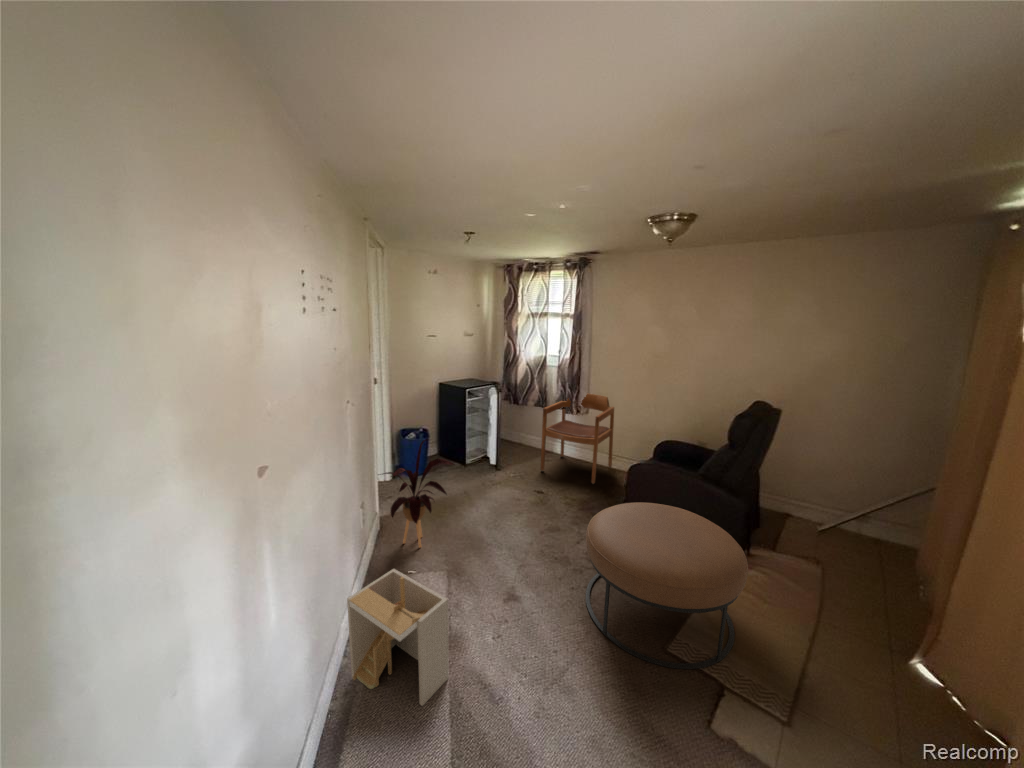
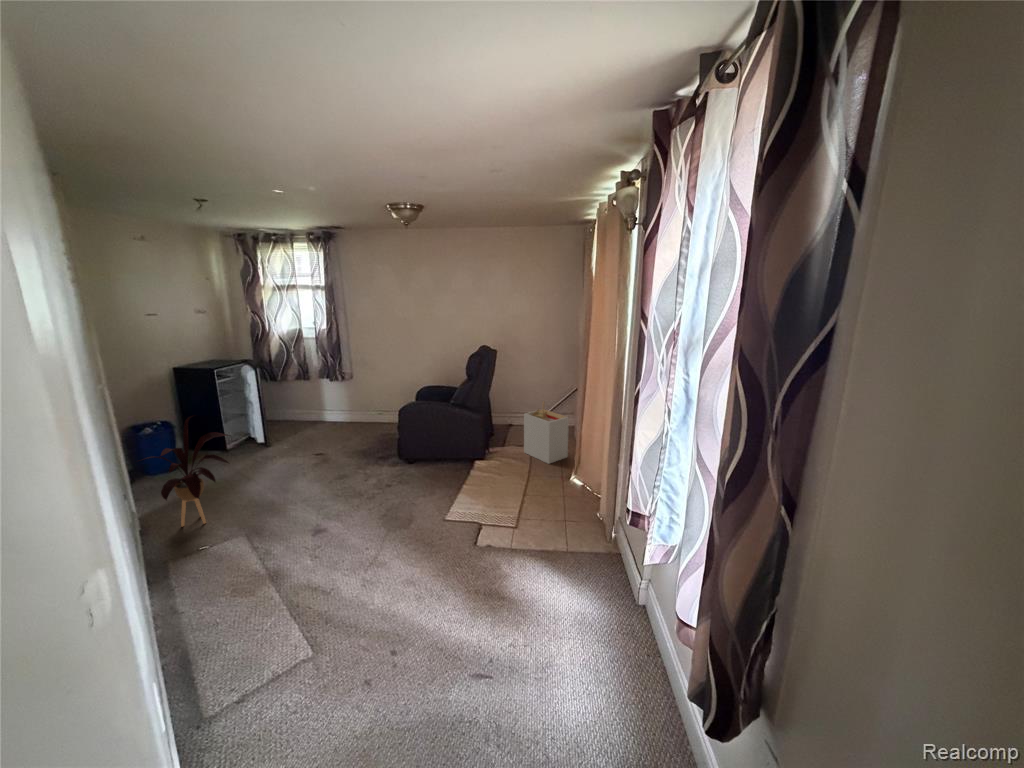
armchair: present [541,394,614,484] -> none [309,360,382,437]
ottoman: present [586,502,748,669] -> none [373,424,481,521]
storage bin: present [347,569,449,706] -> present [524,401,569,464]

